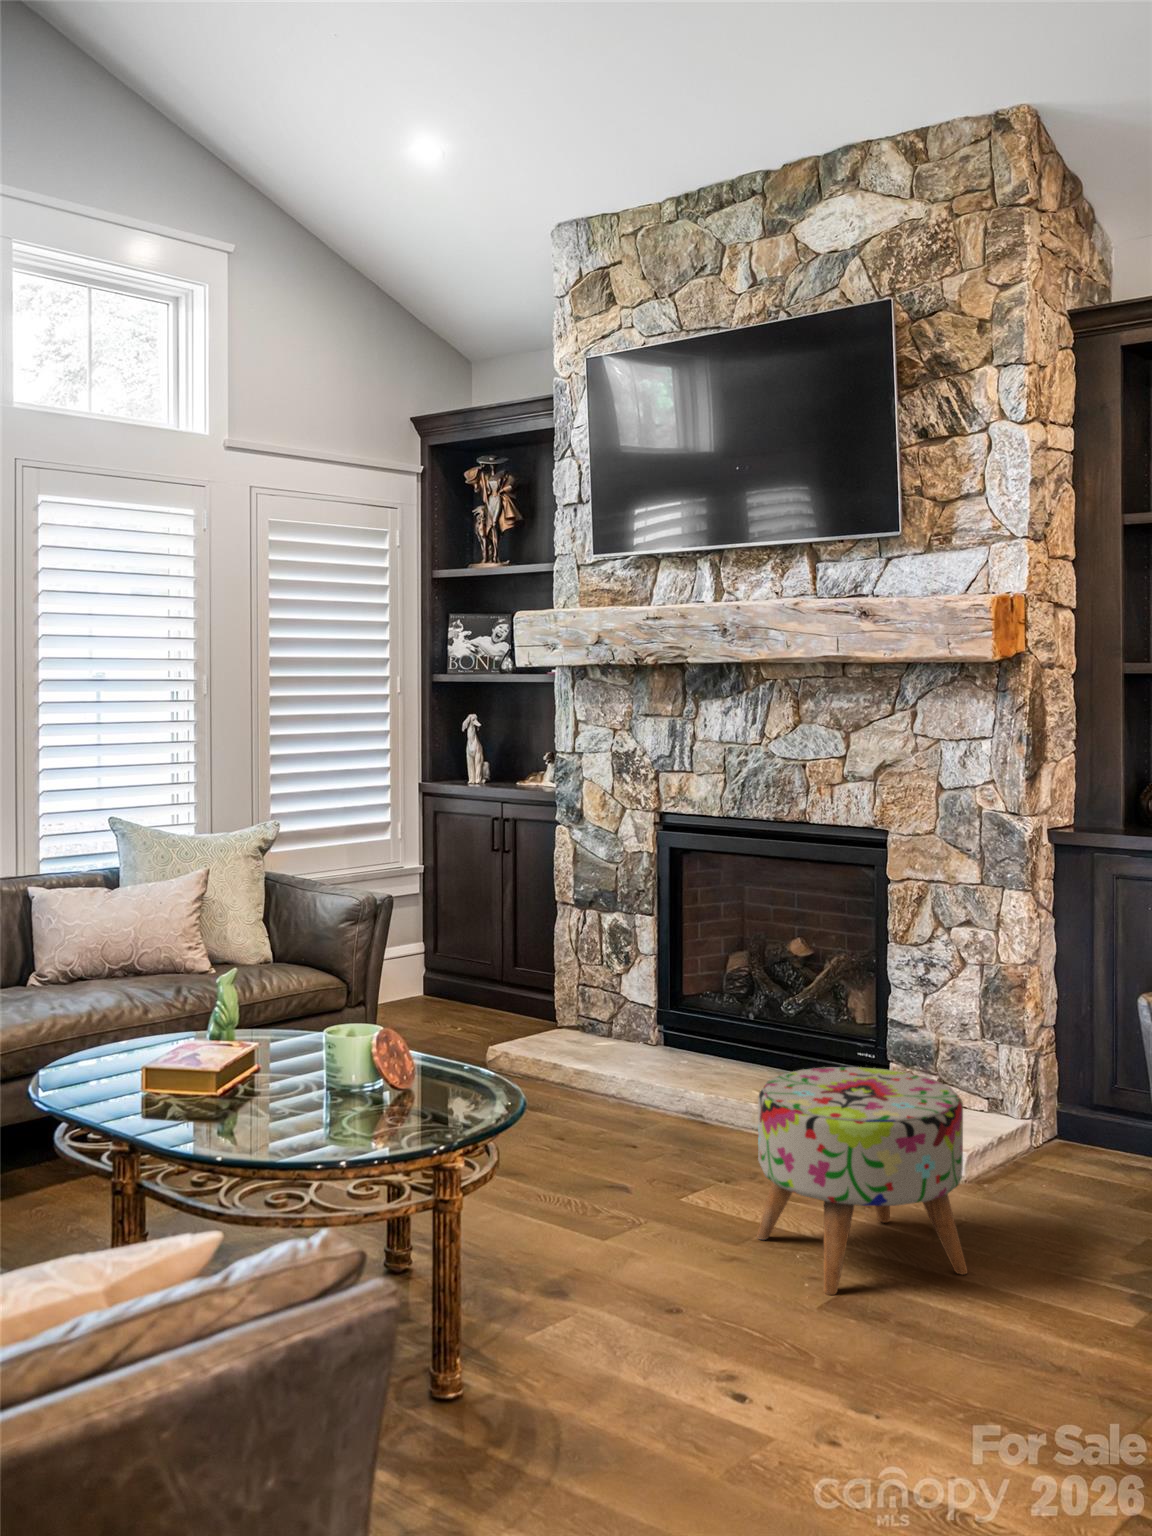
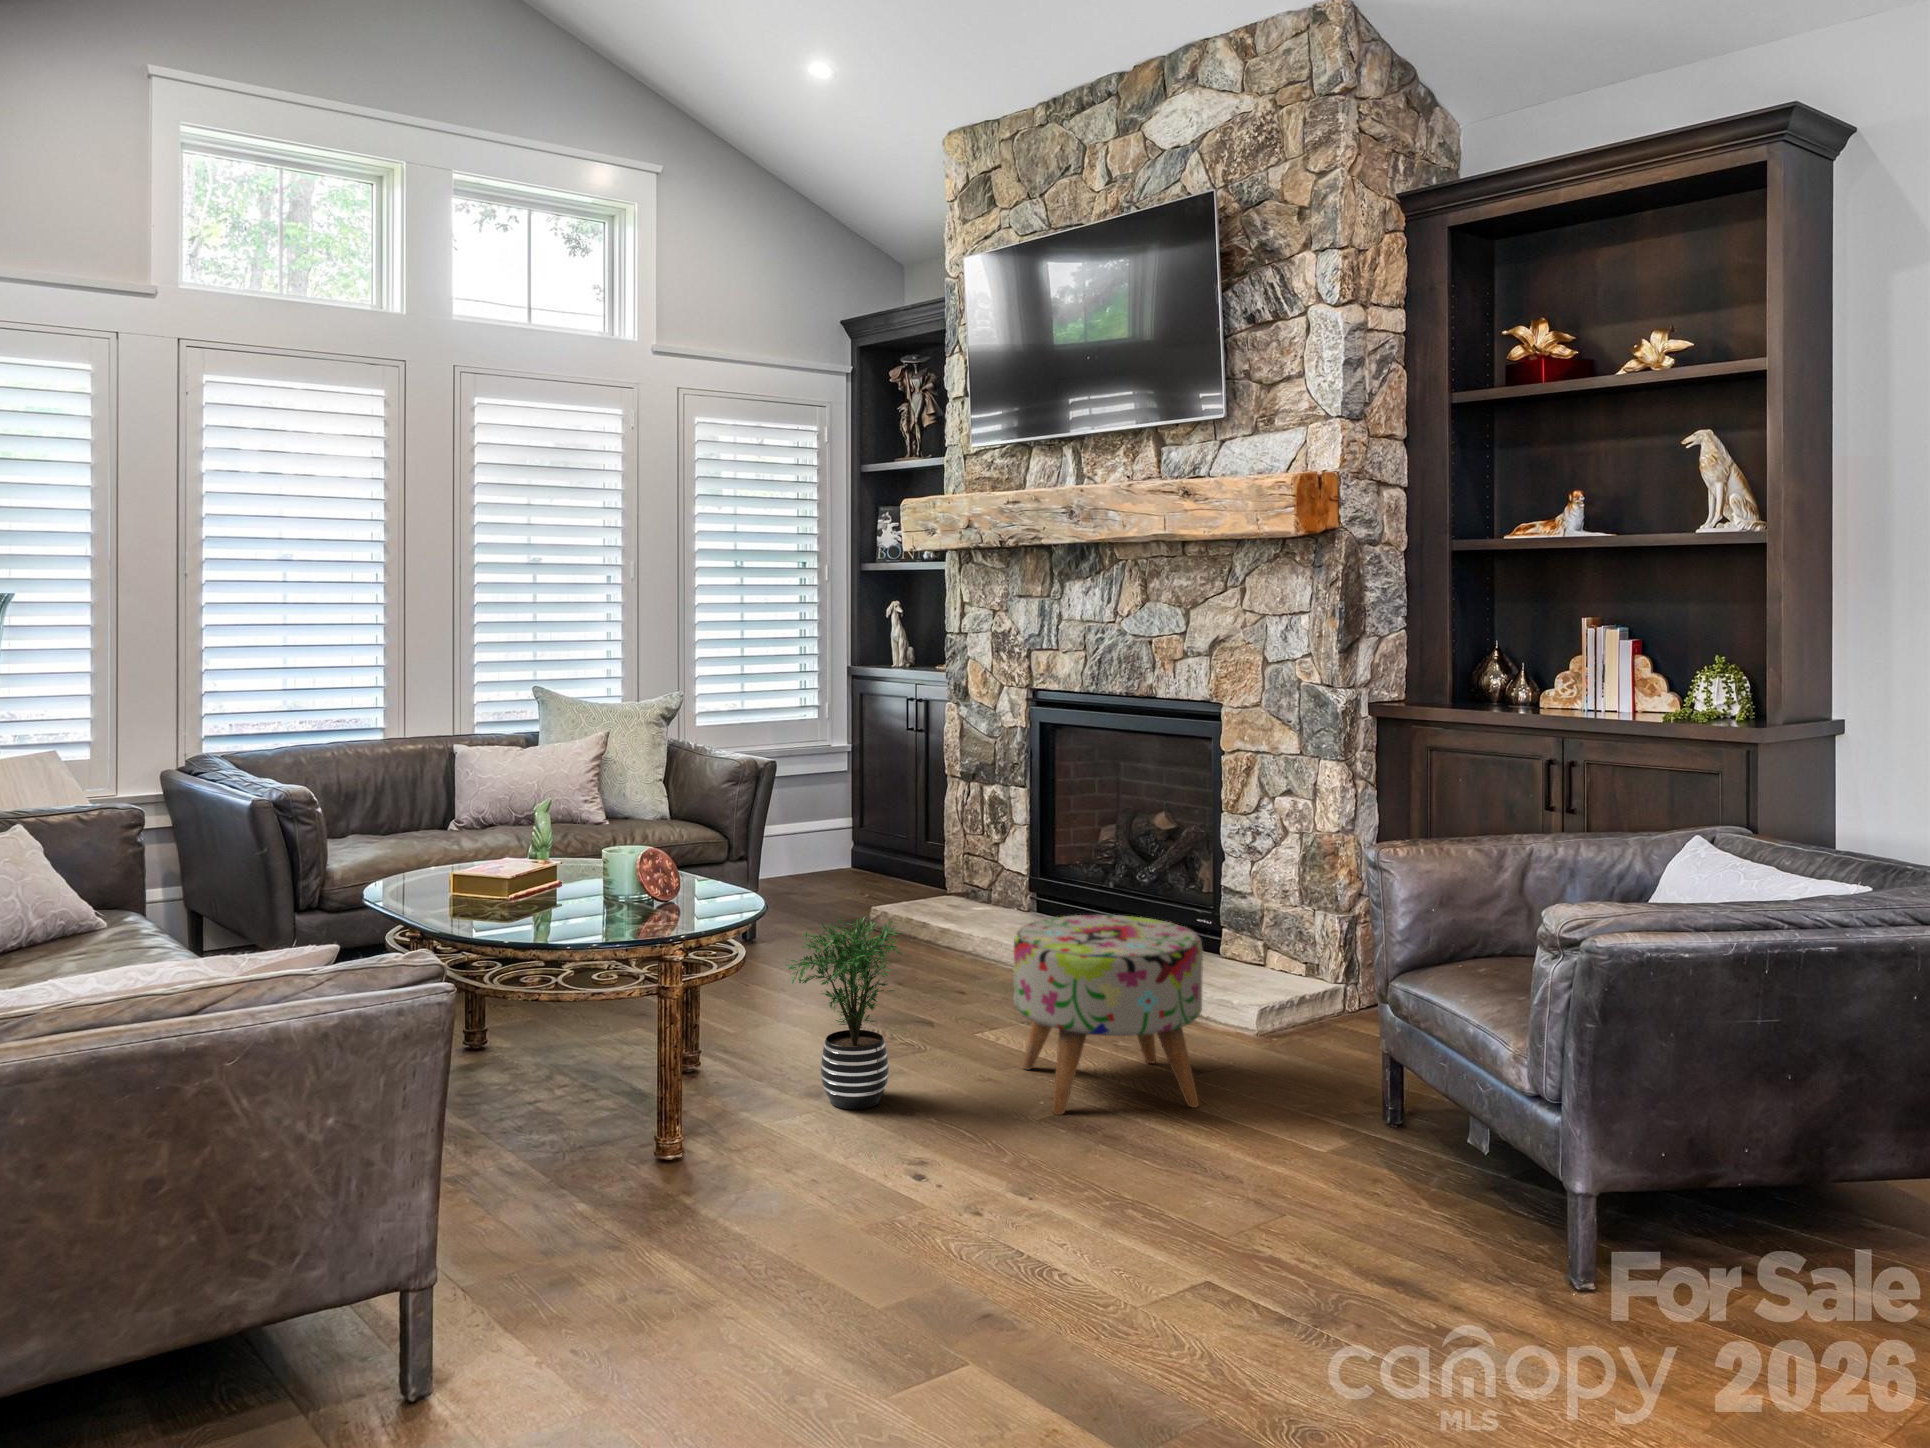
potted plant: none [532,1086,668,1307] -> present [786,917,902,1109]

